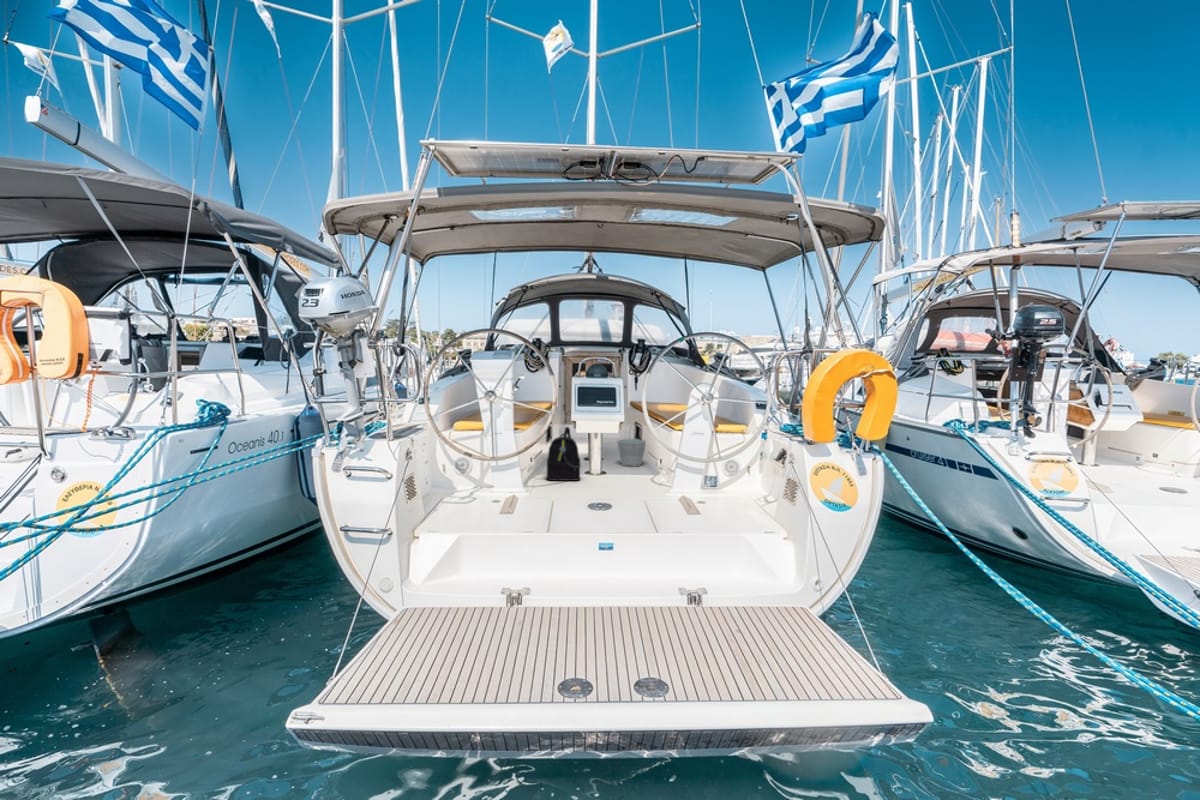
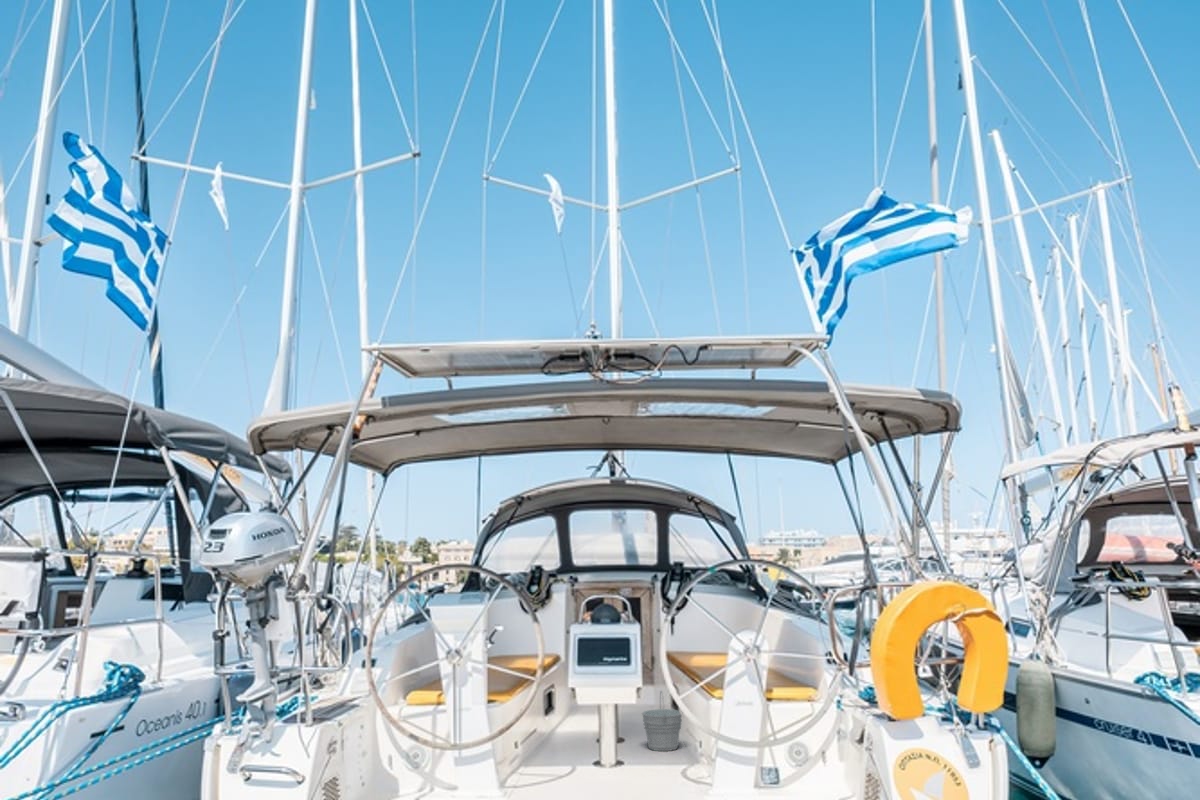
backpack: present [547,427,581,481] -> none [536,695,584,776]

